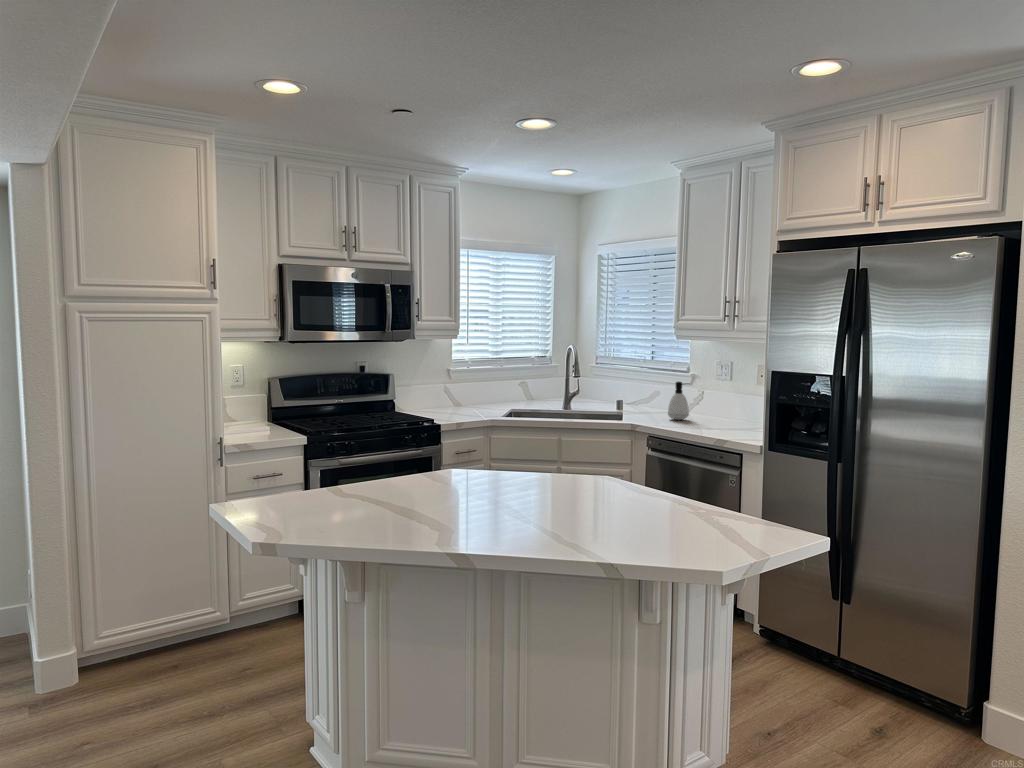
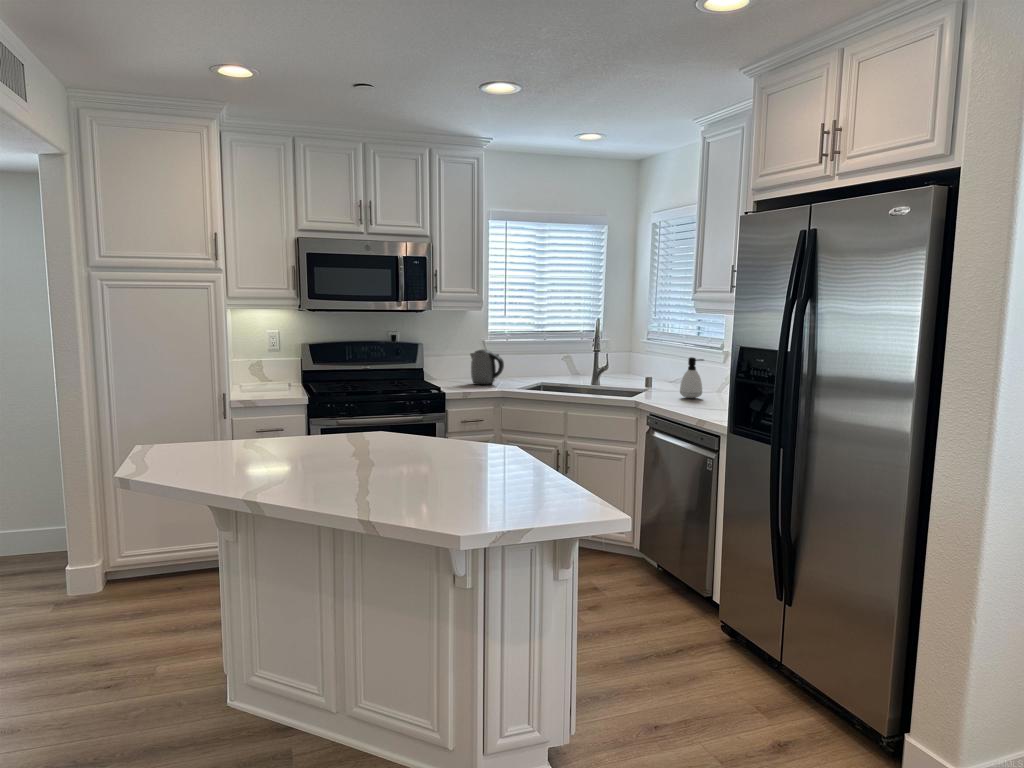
kettle: none [450,379,487,415] -> present [470,350,504,385]

